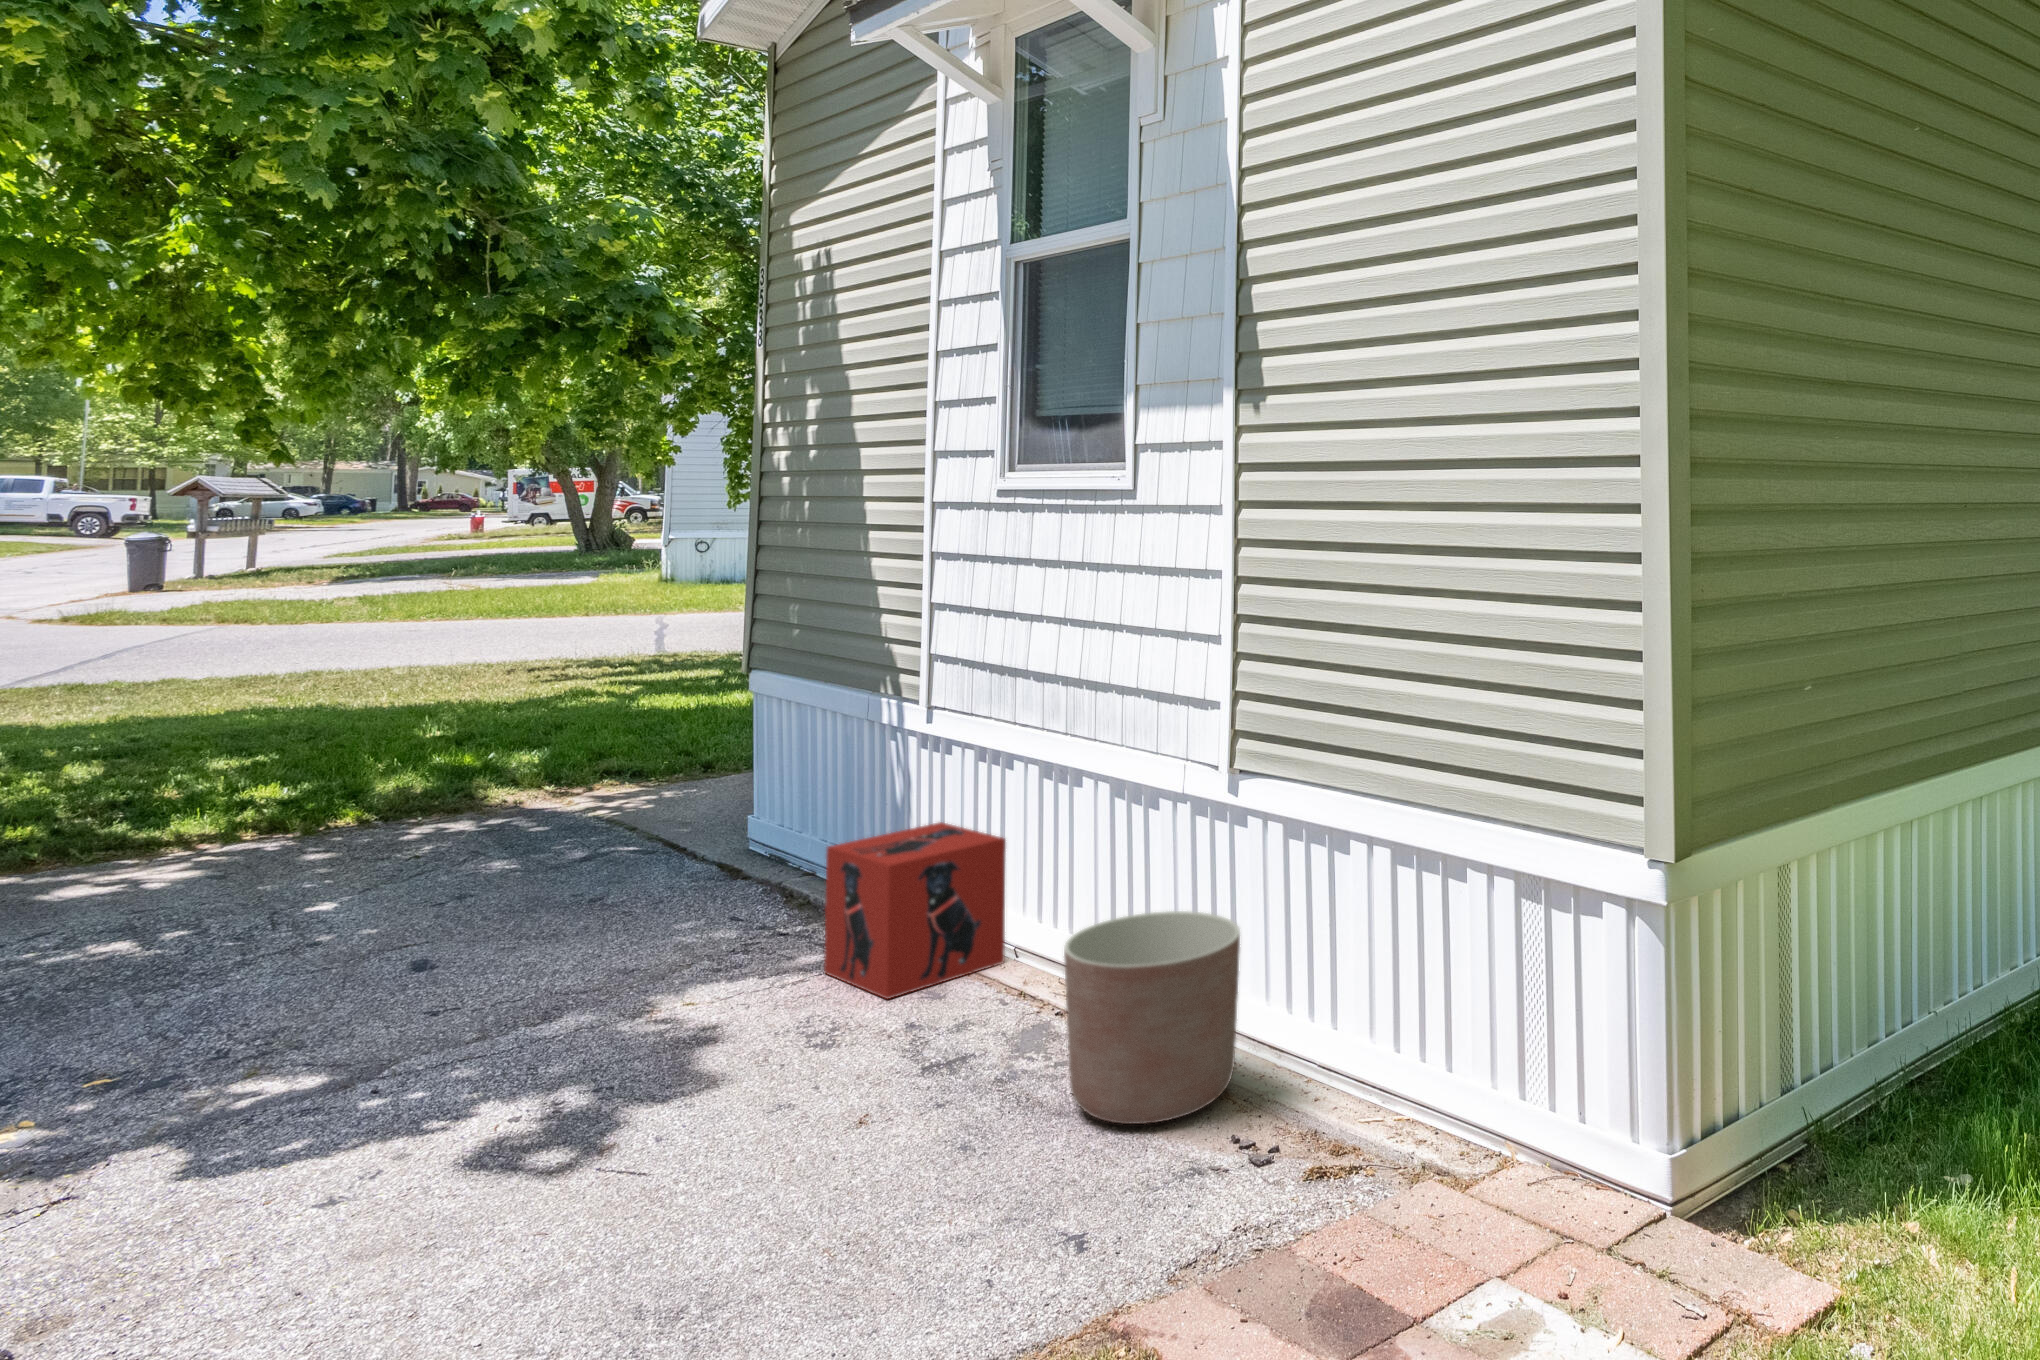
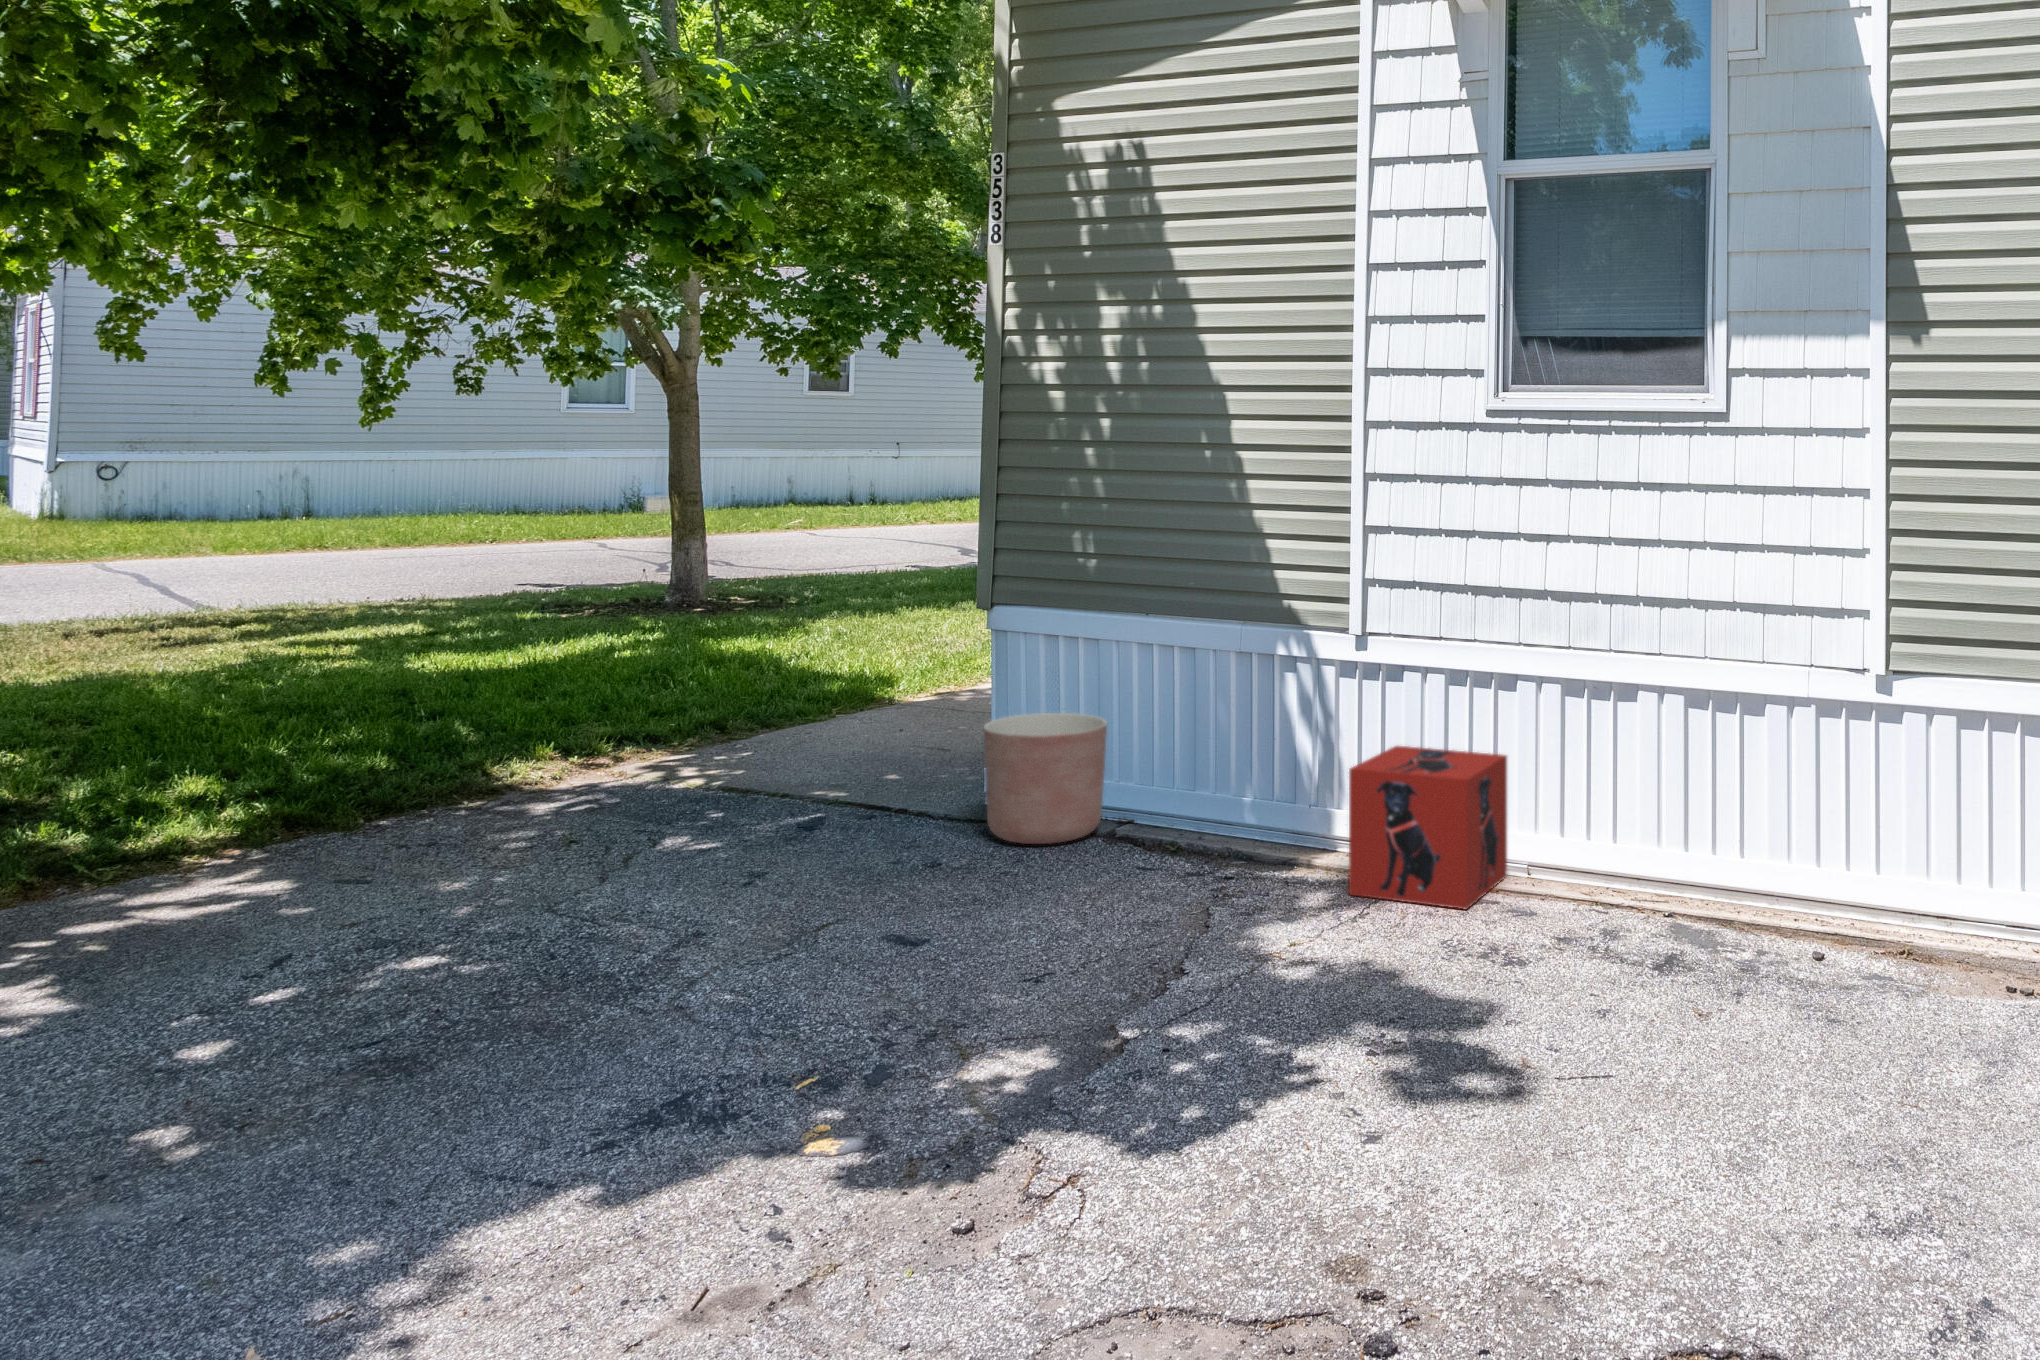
planter: present [1064,911,1240,1124] -> present [984,713,1107,844]

